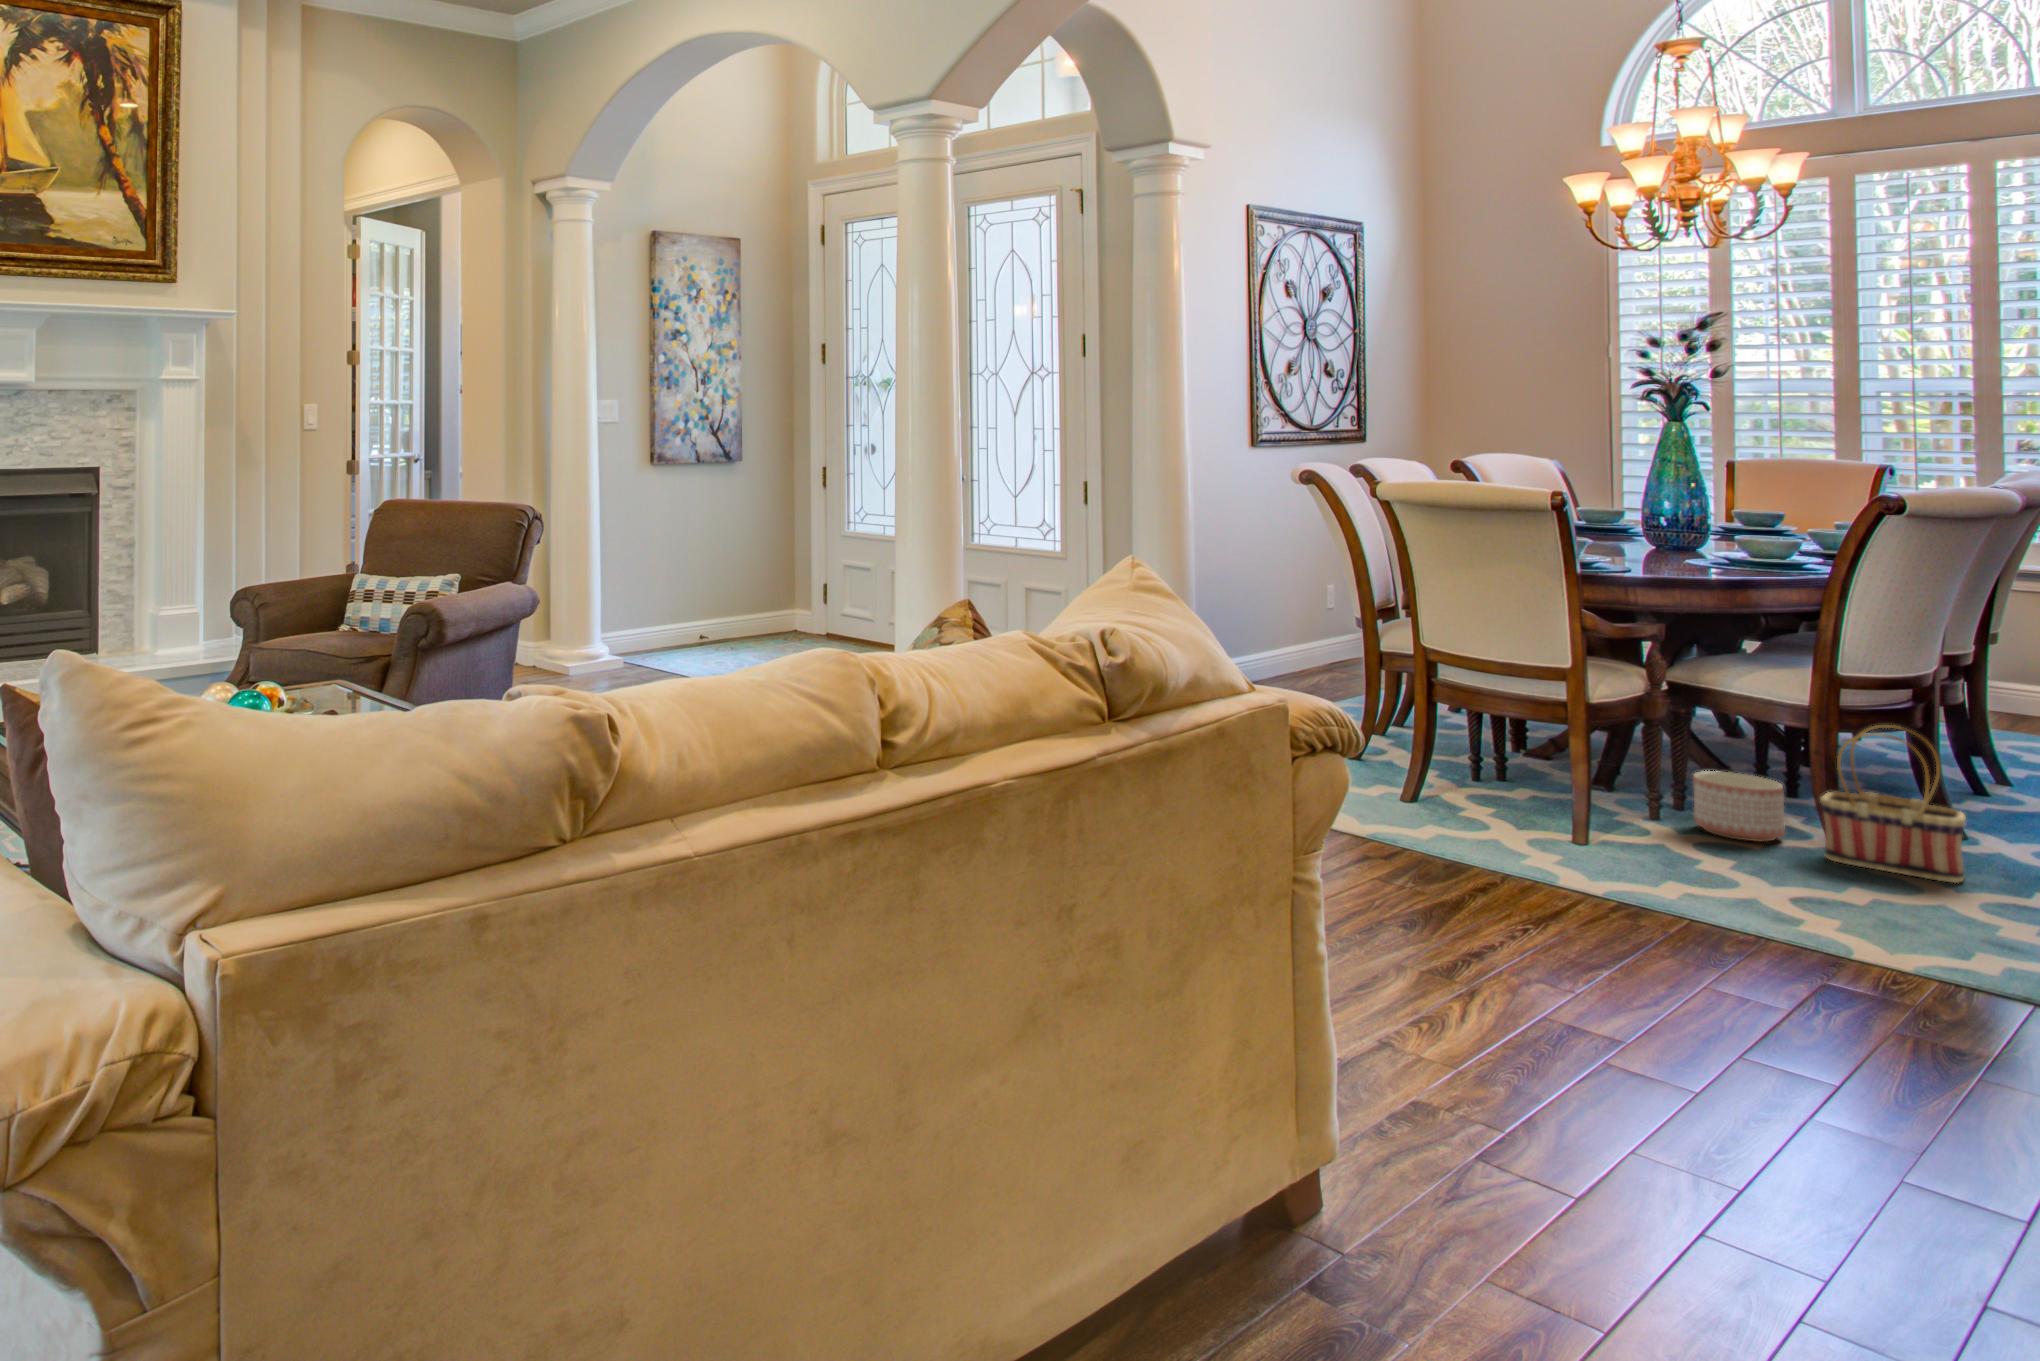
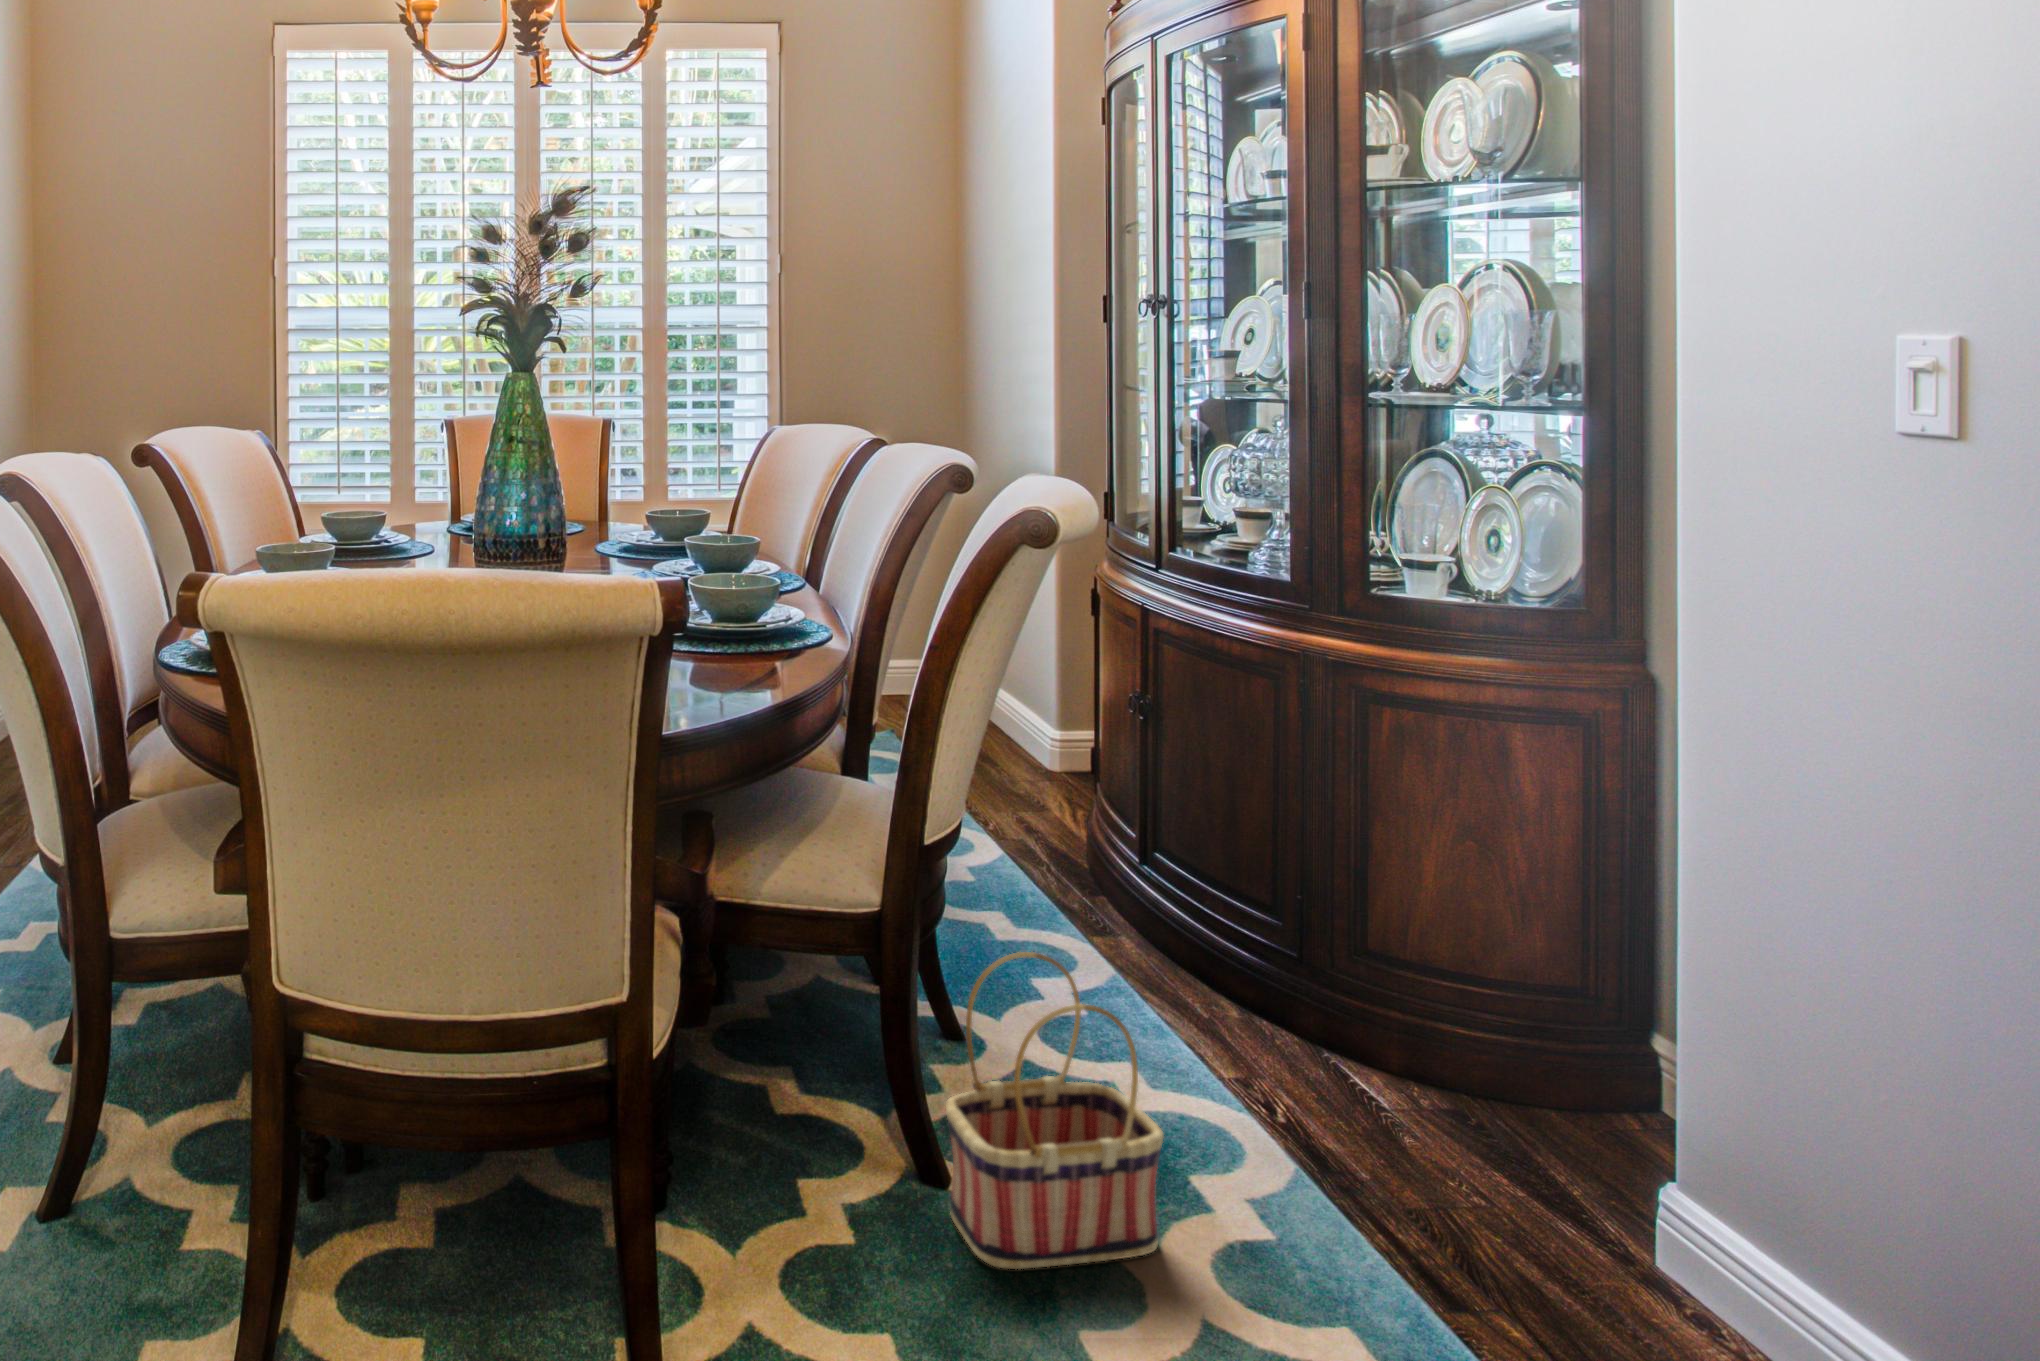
planter: present [1693,771,1785,842] -> none [741,1078,882,1256]

